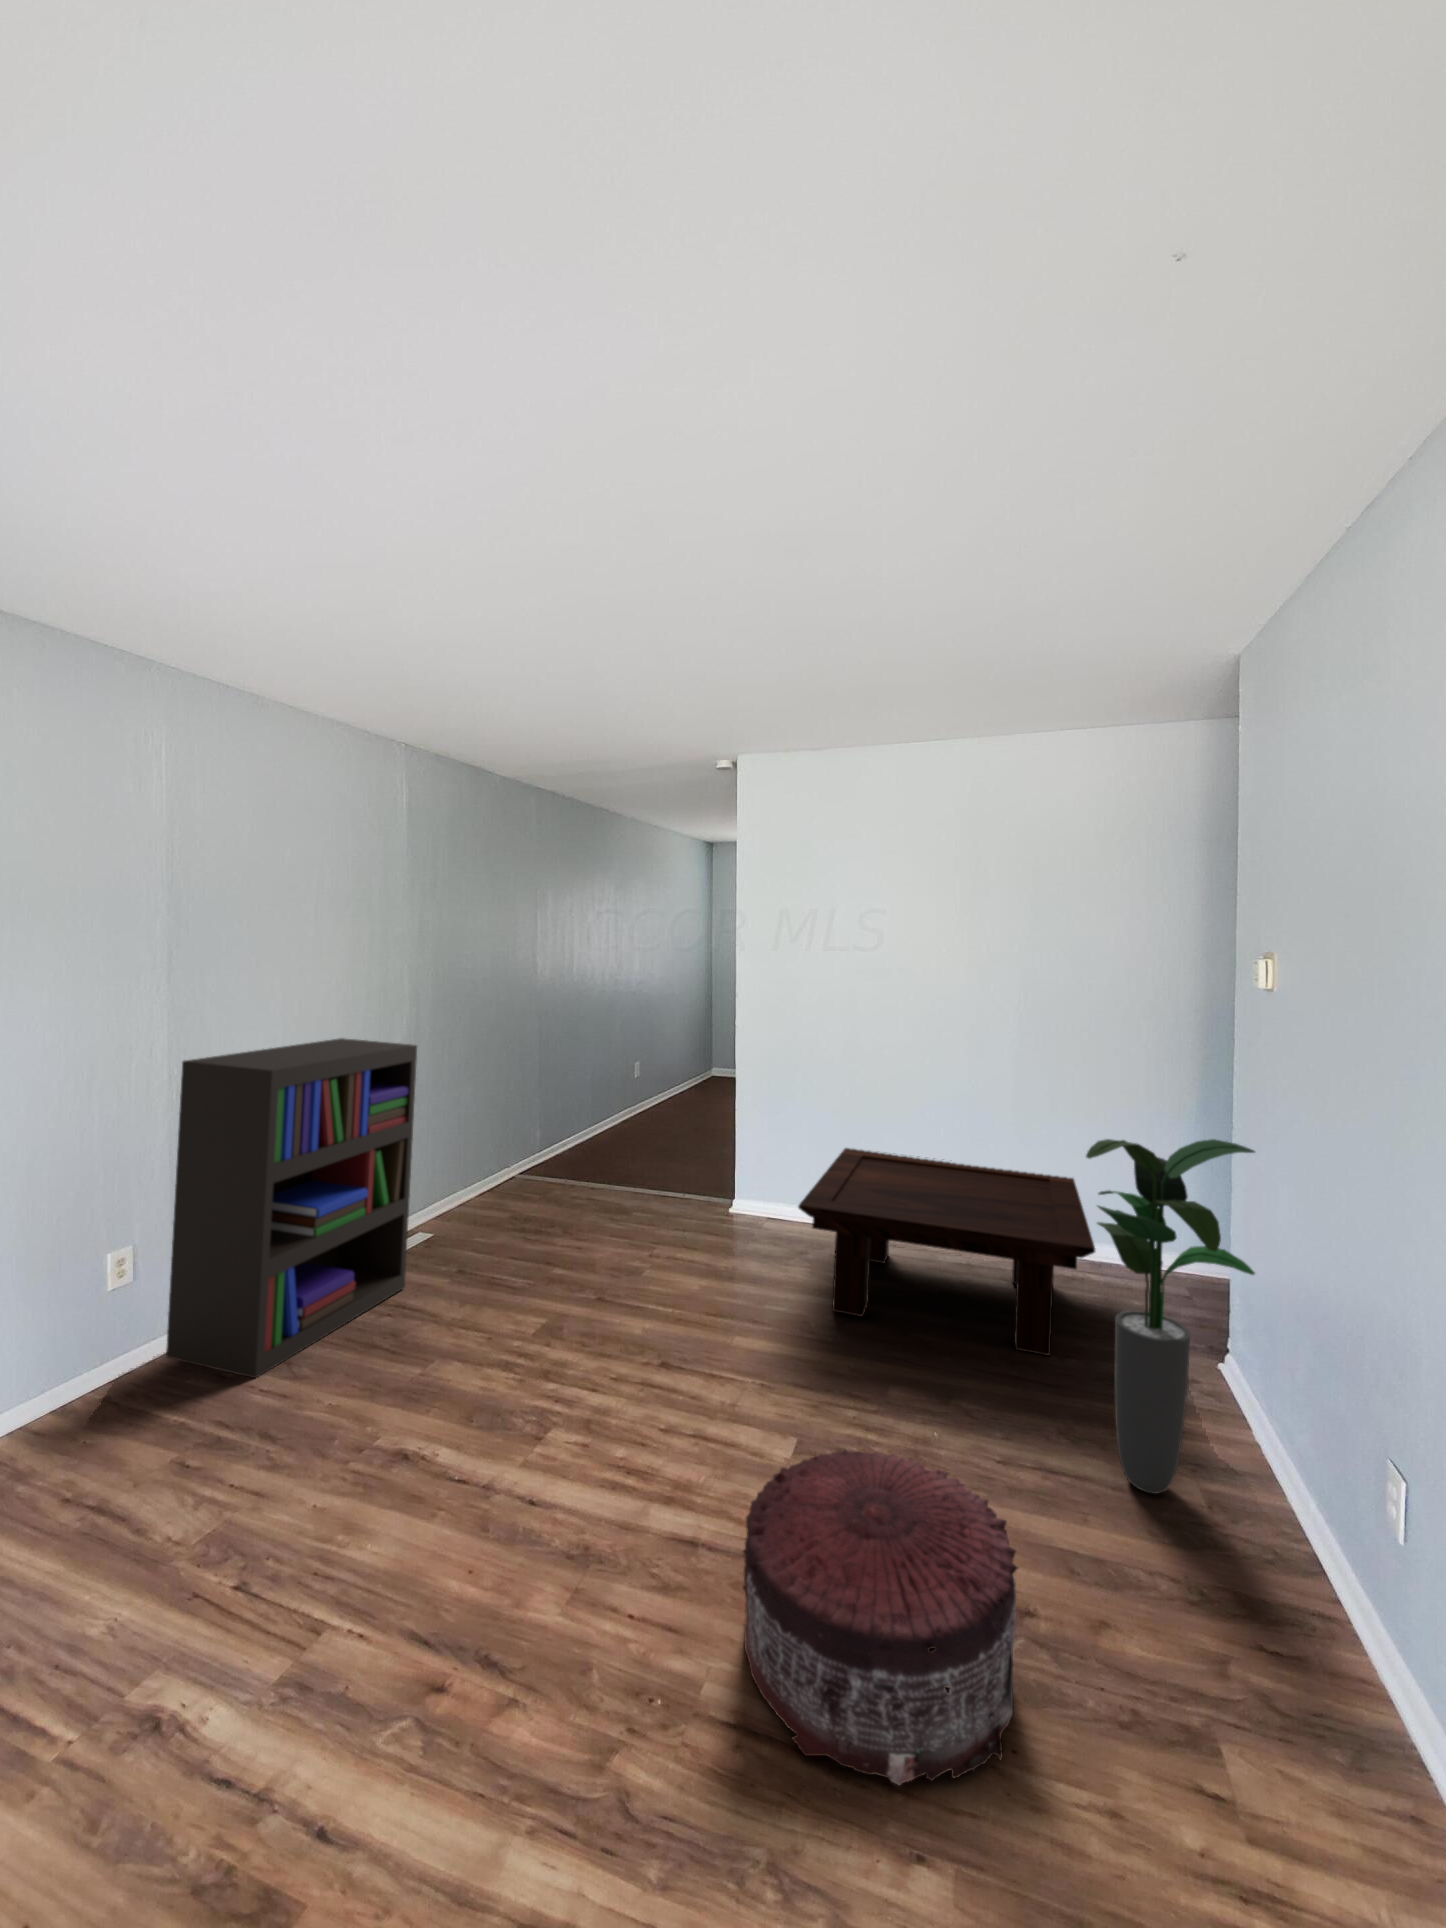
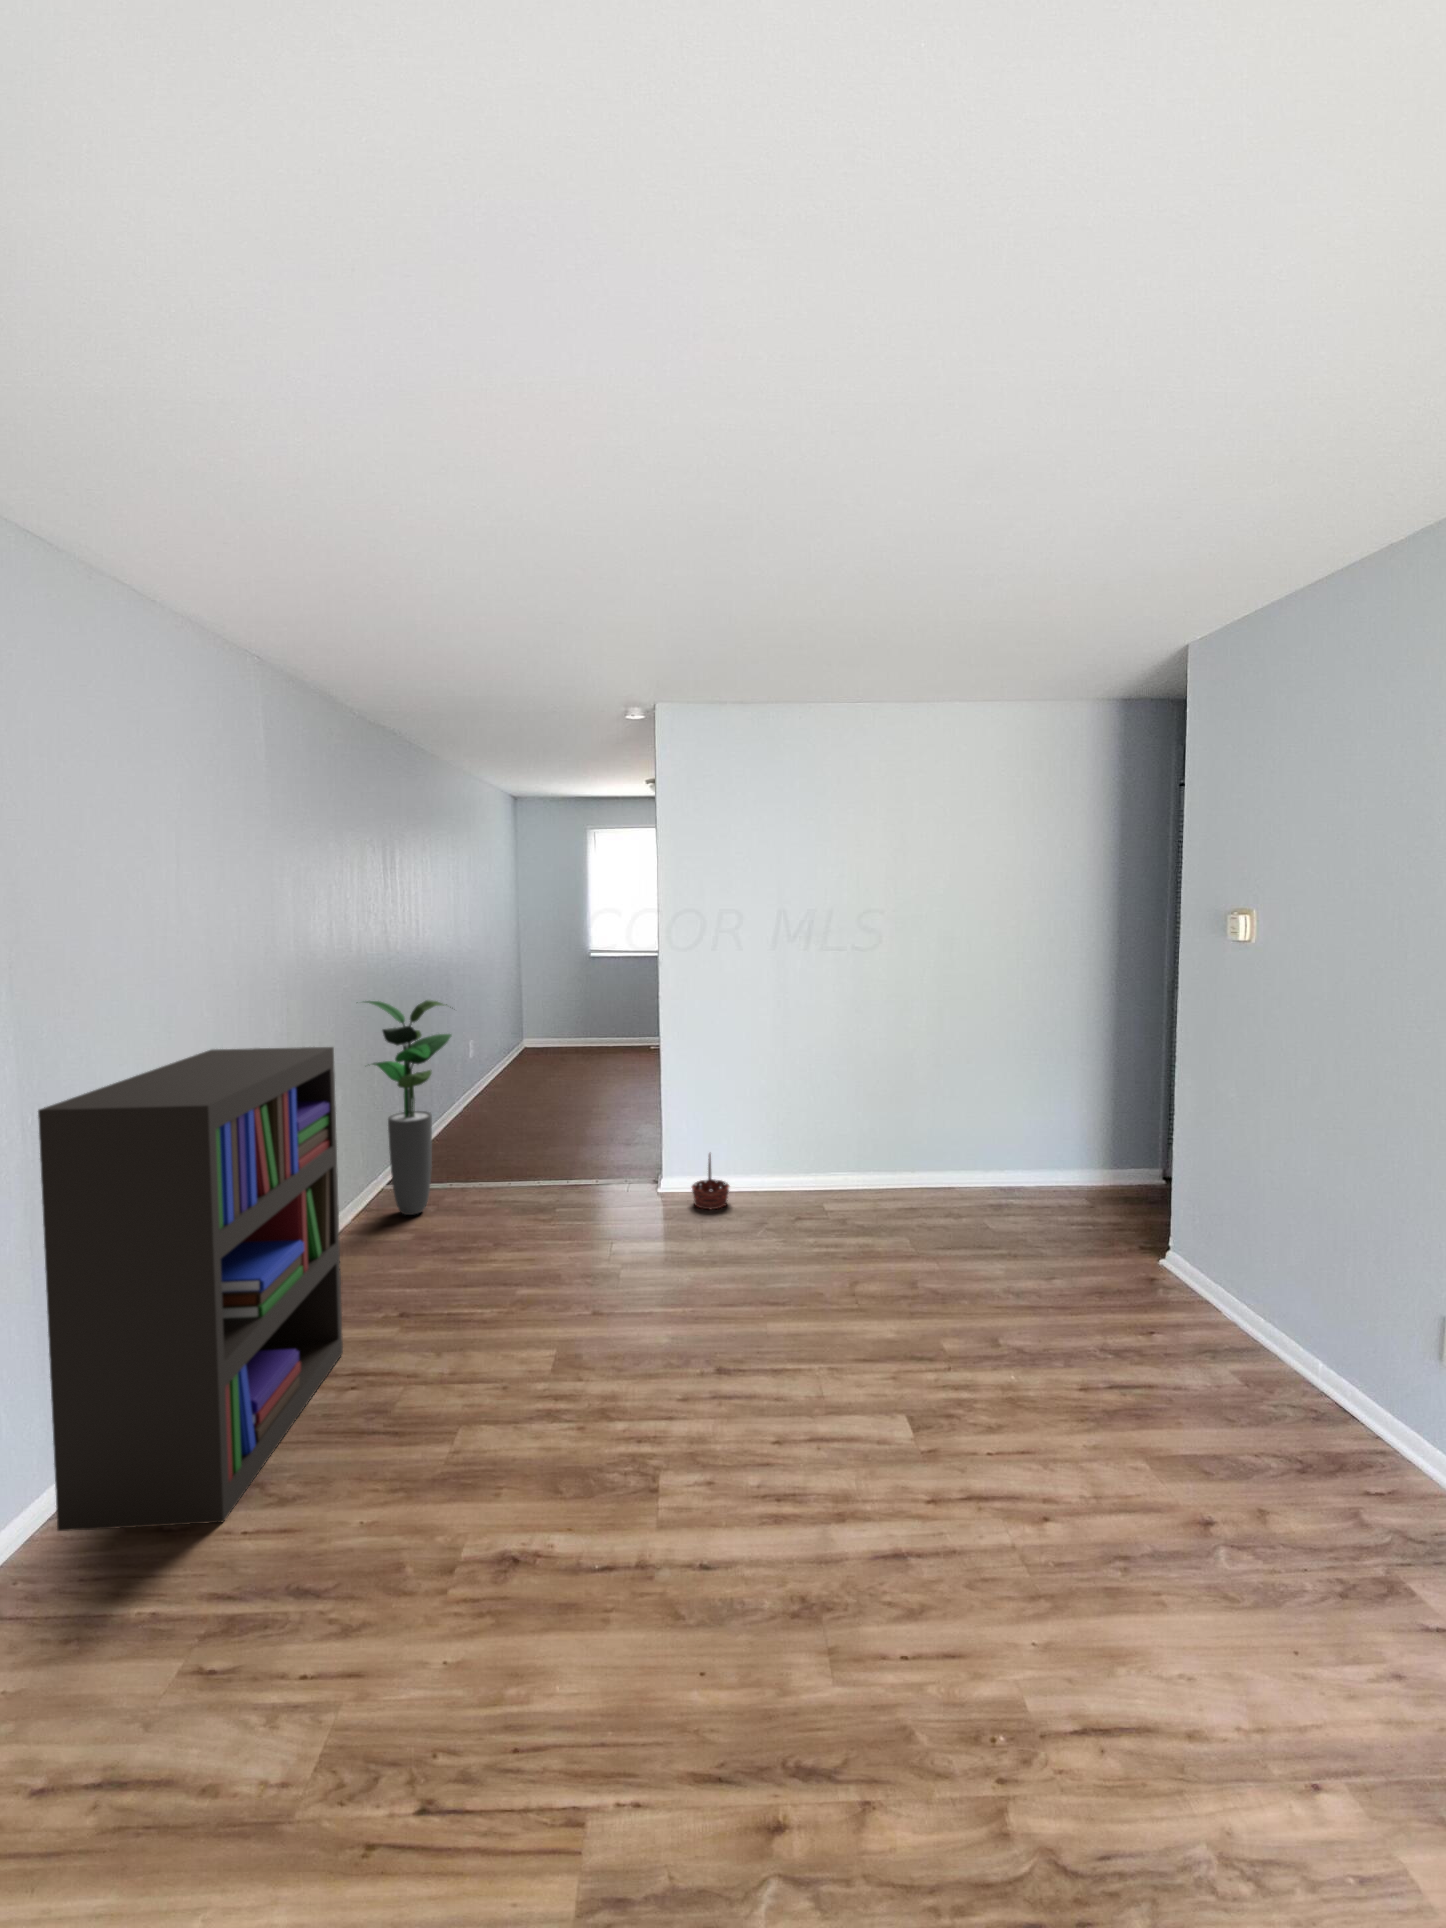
potted plant: present [1086,1139,1255,1494] -> present [365,1000,451,1215]
coffee table: present [798,1148,1095,1356] -> none [783,1099,1097,1273]
basket: none [752,1185,787,1238] -> present [692,1154,729,1209]
pouf: present [743,1450,1017,1785] -> none [995,1404,1323,1736]

